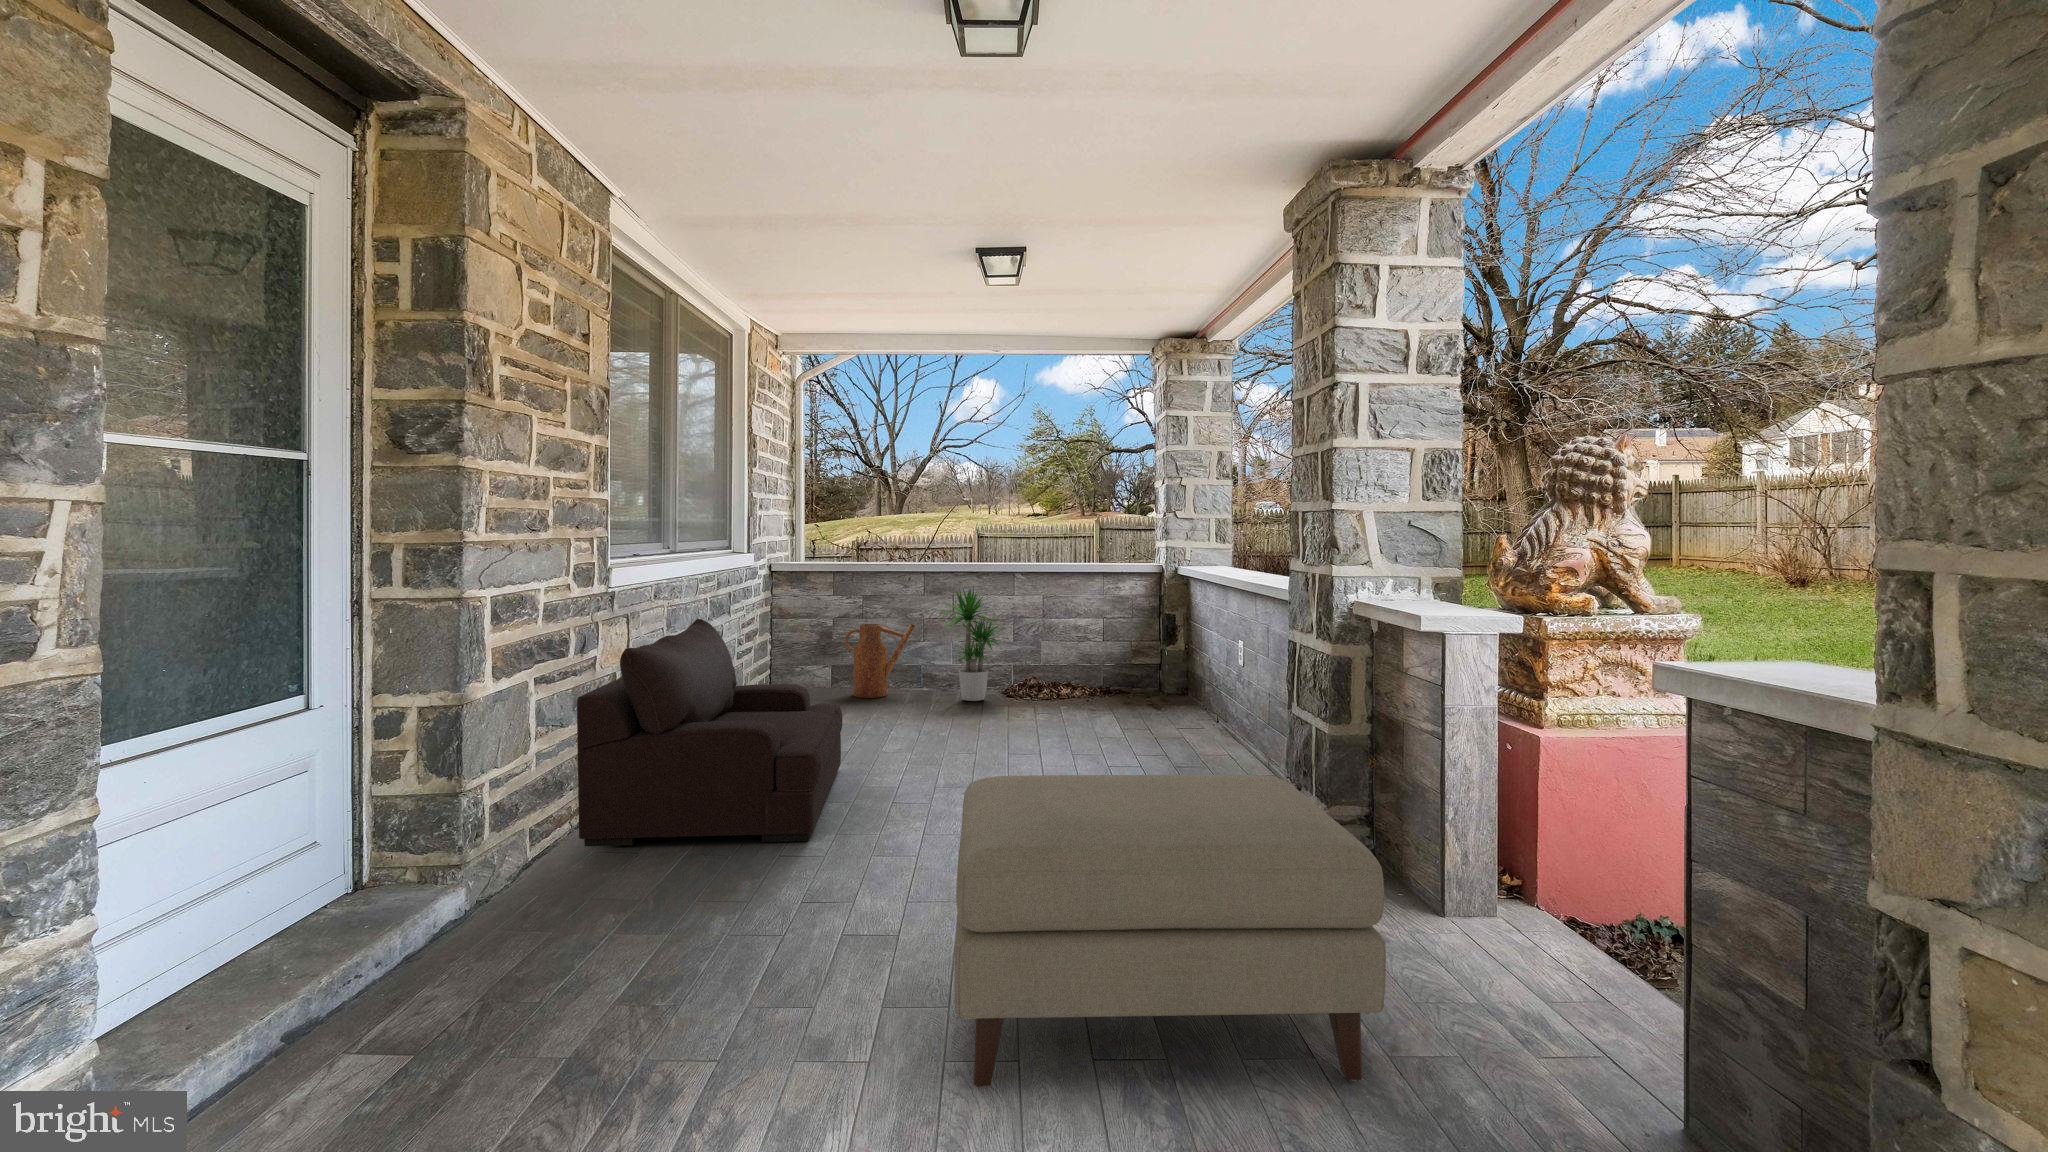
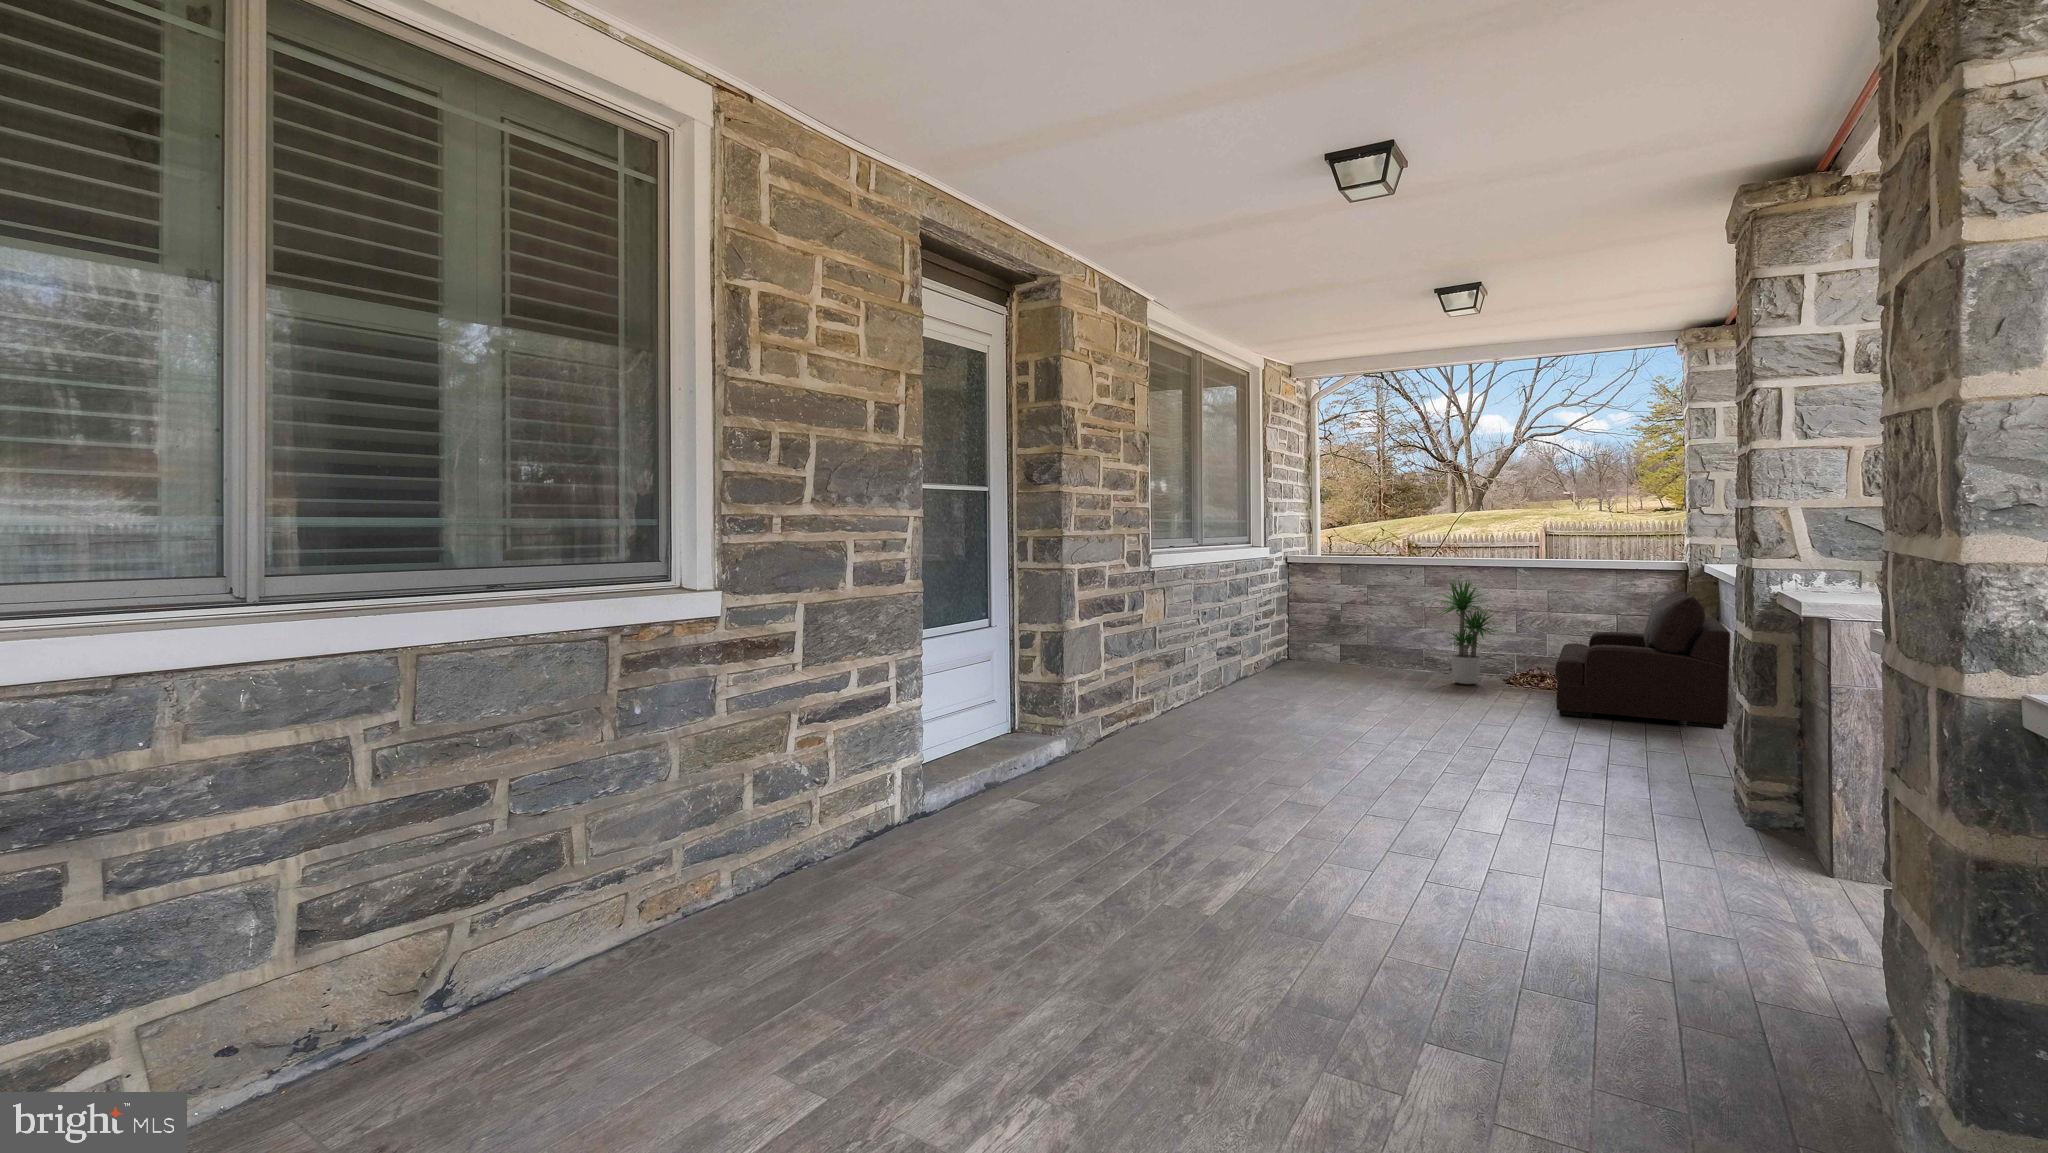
armchair: present [577,619,842,846] -> present [1555,590,1730,729]
watering can: present [845,624,915,698] -> none [1347,610,1412,675]
ottoman: present [954,775,1386,1088] -> none [1311,700,1629,926]

